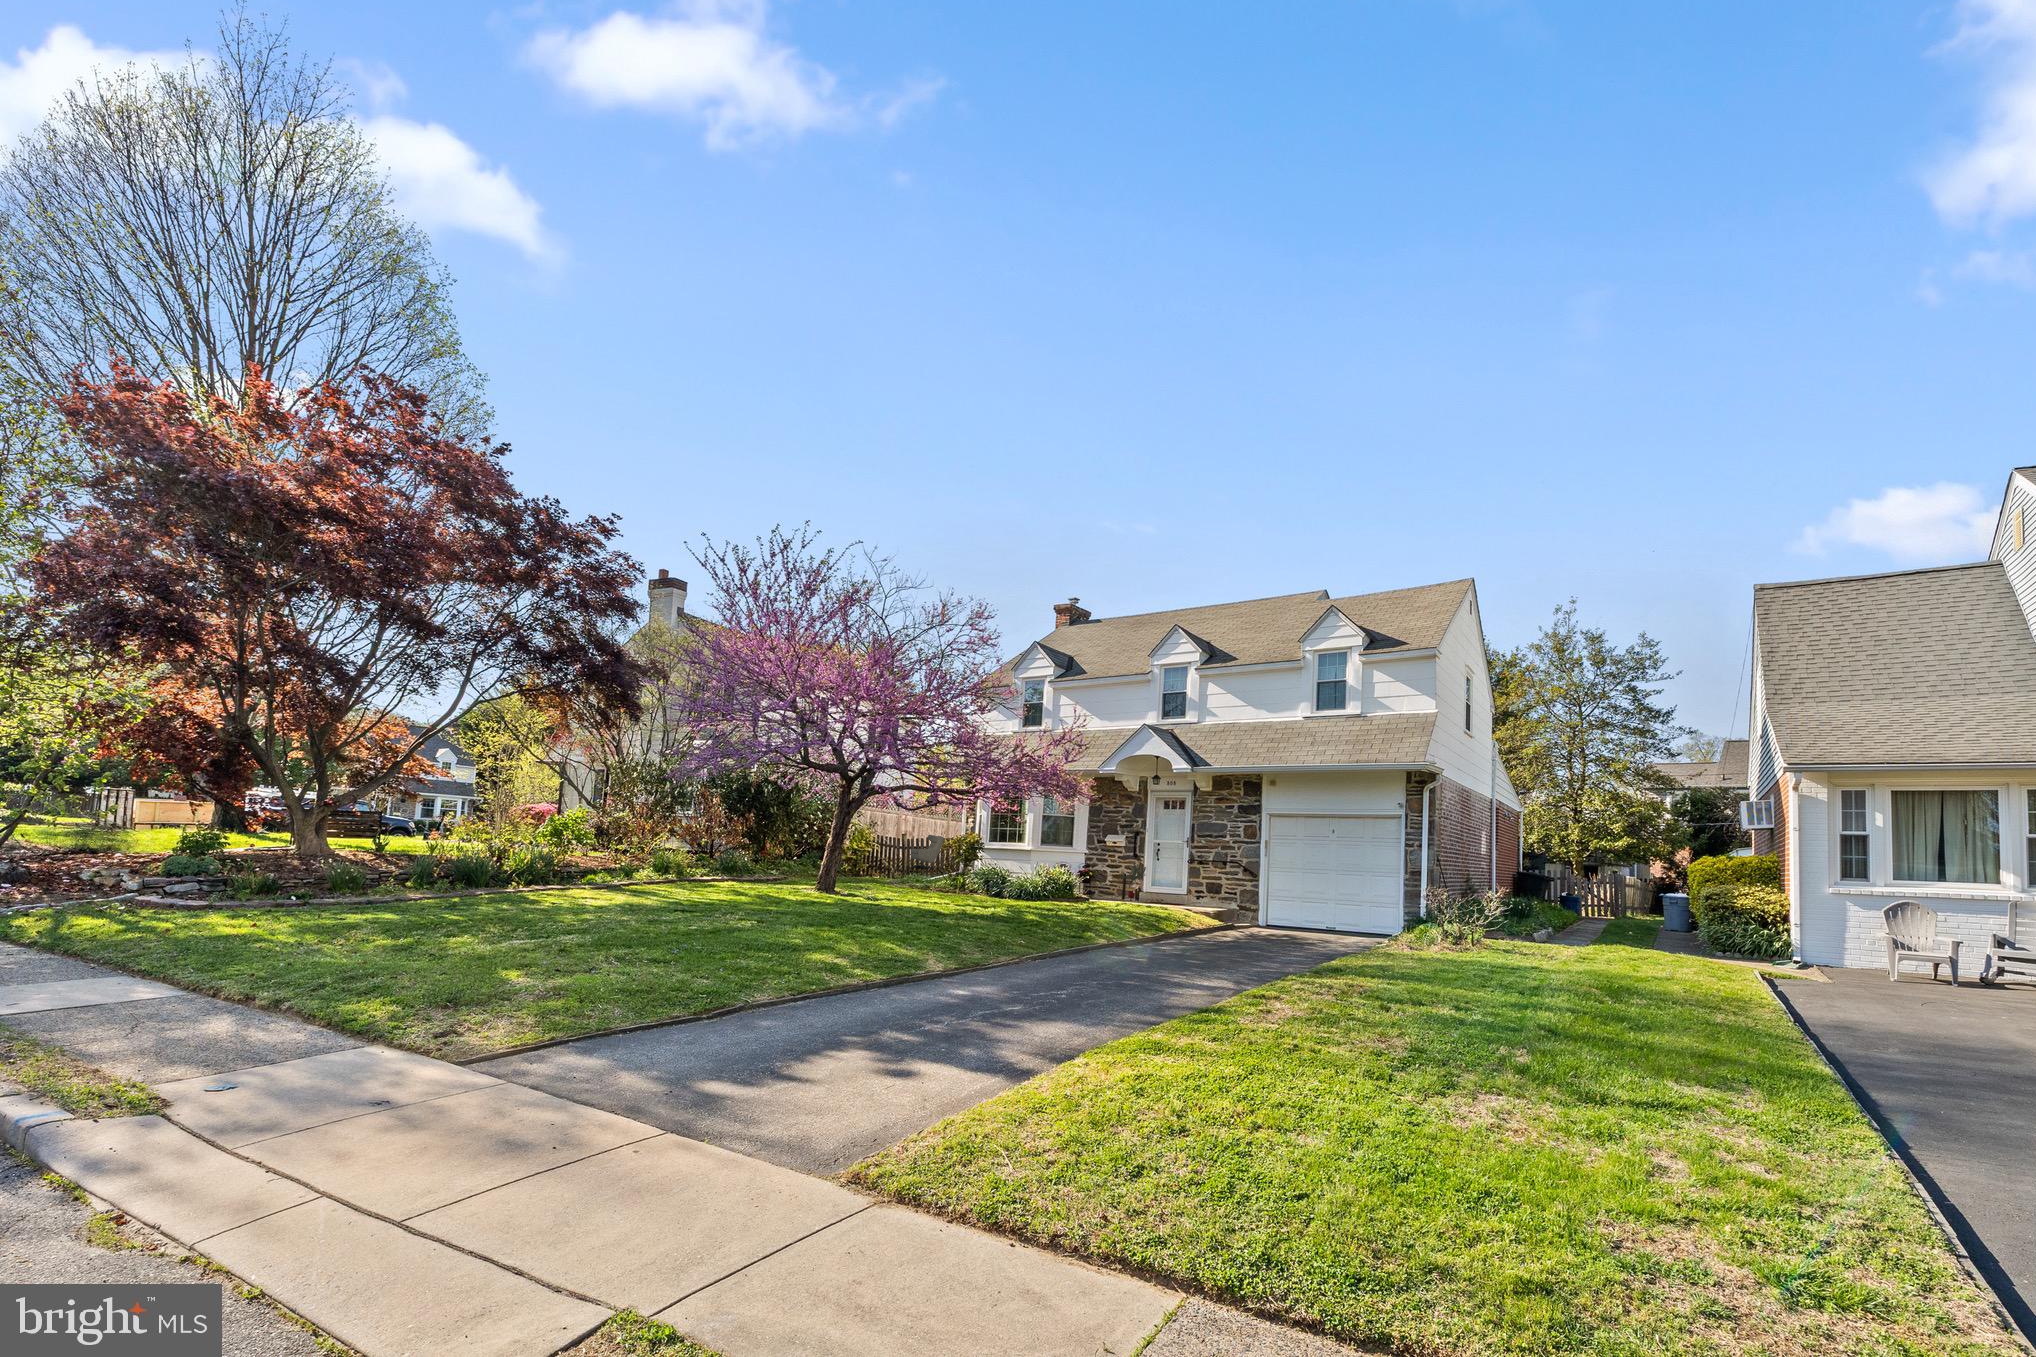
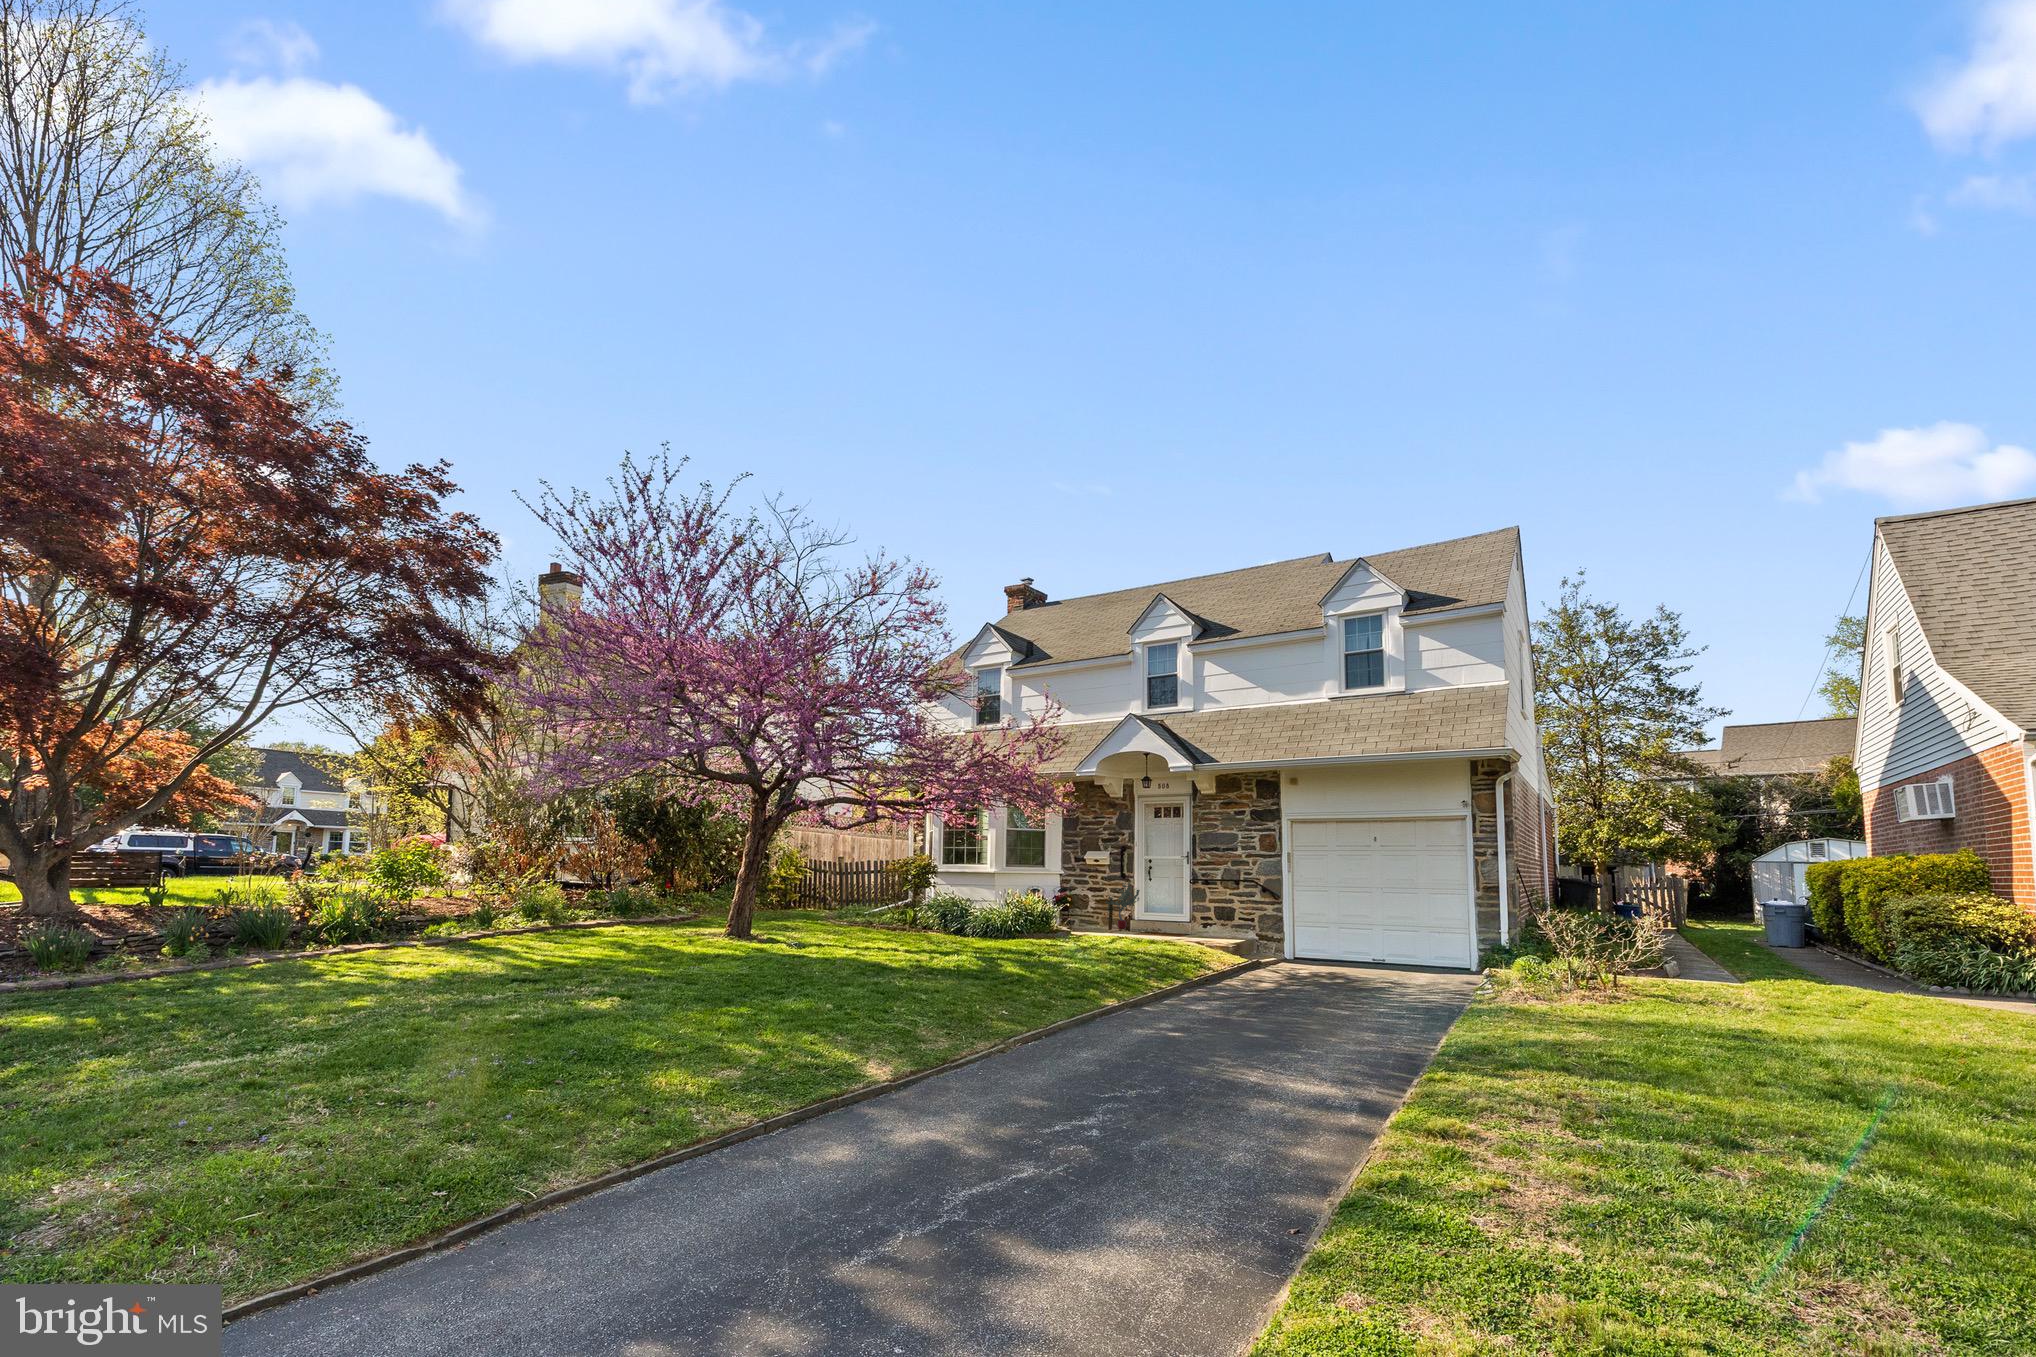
armchair: present [910,835,944,869] -> none [841,858,886,900]

